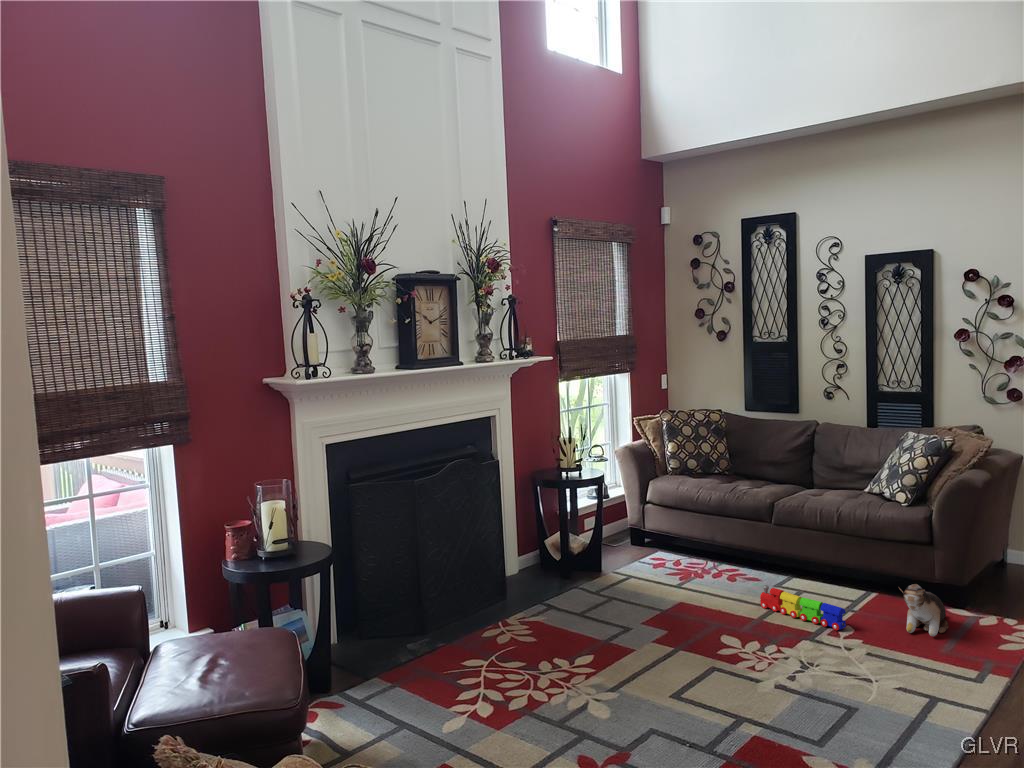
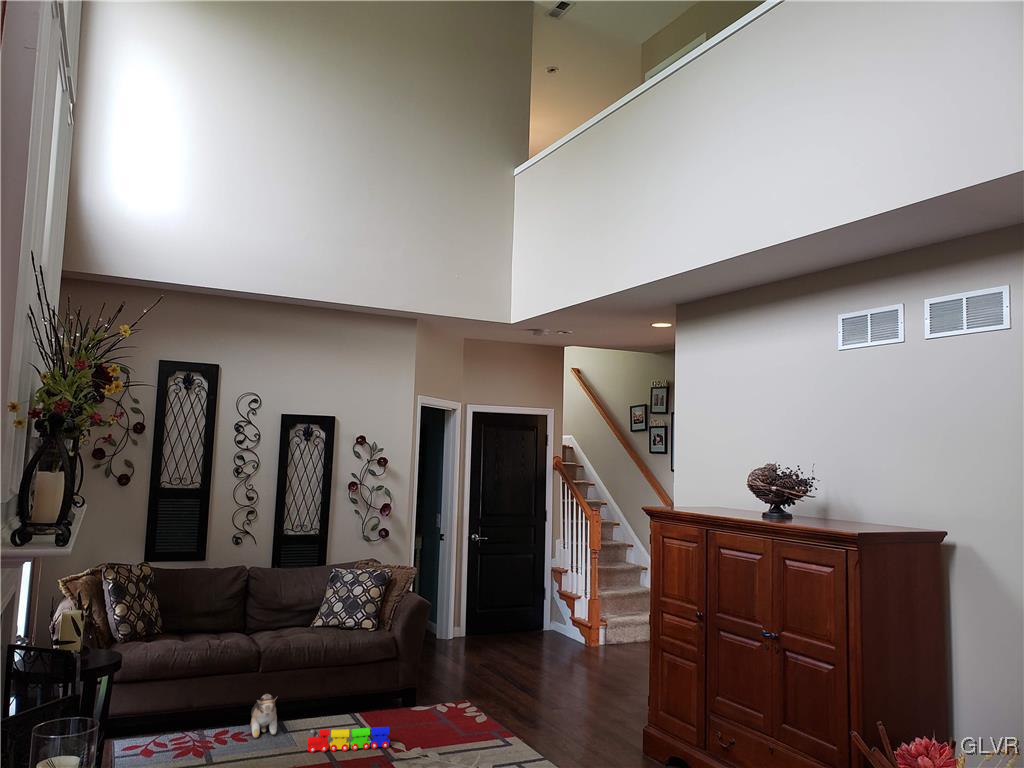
plush toy: present [899,584,948,636] -> present [250,694,277,738]

